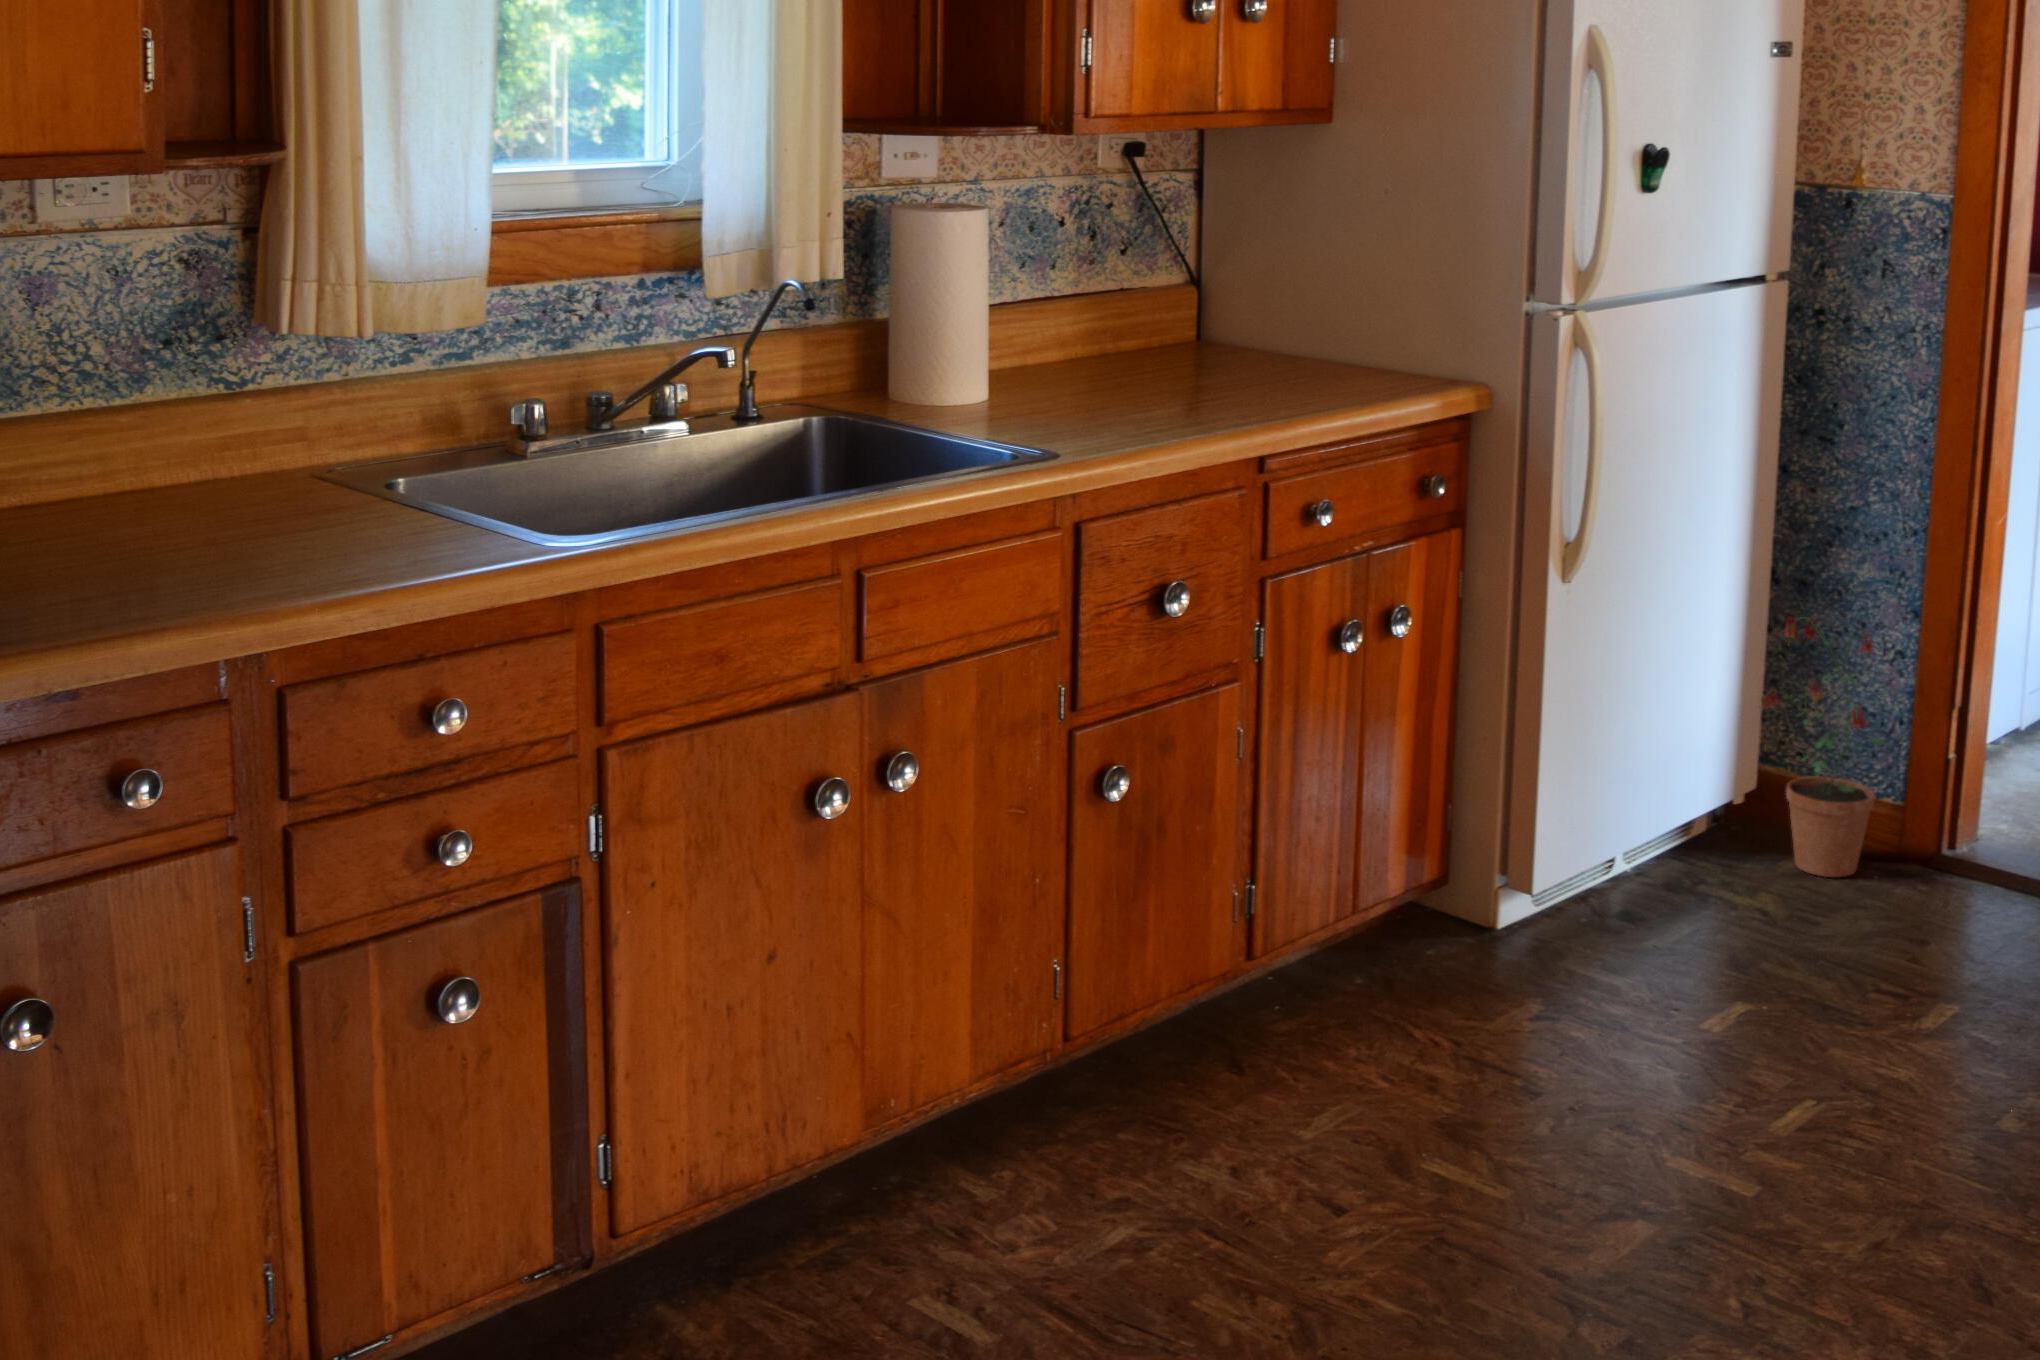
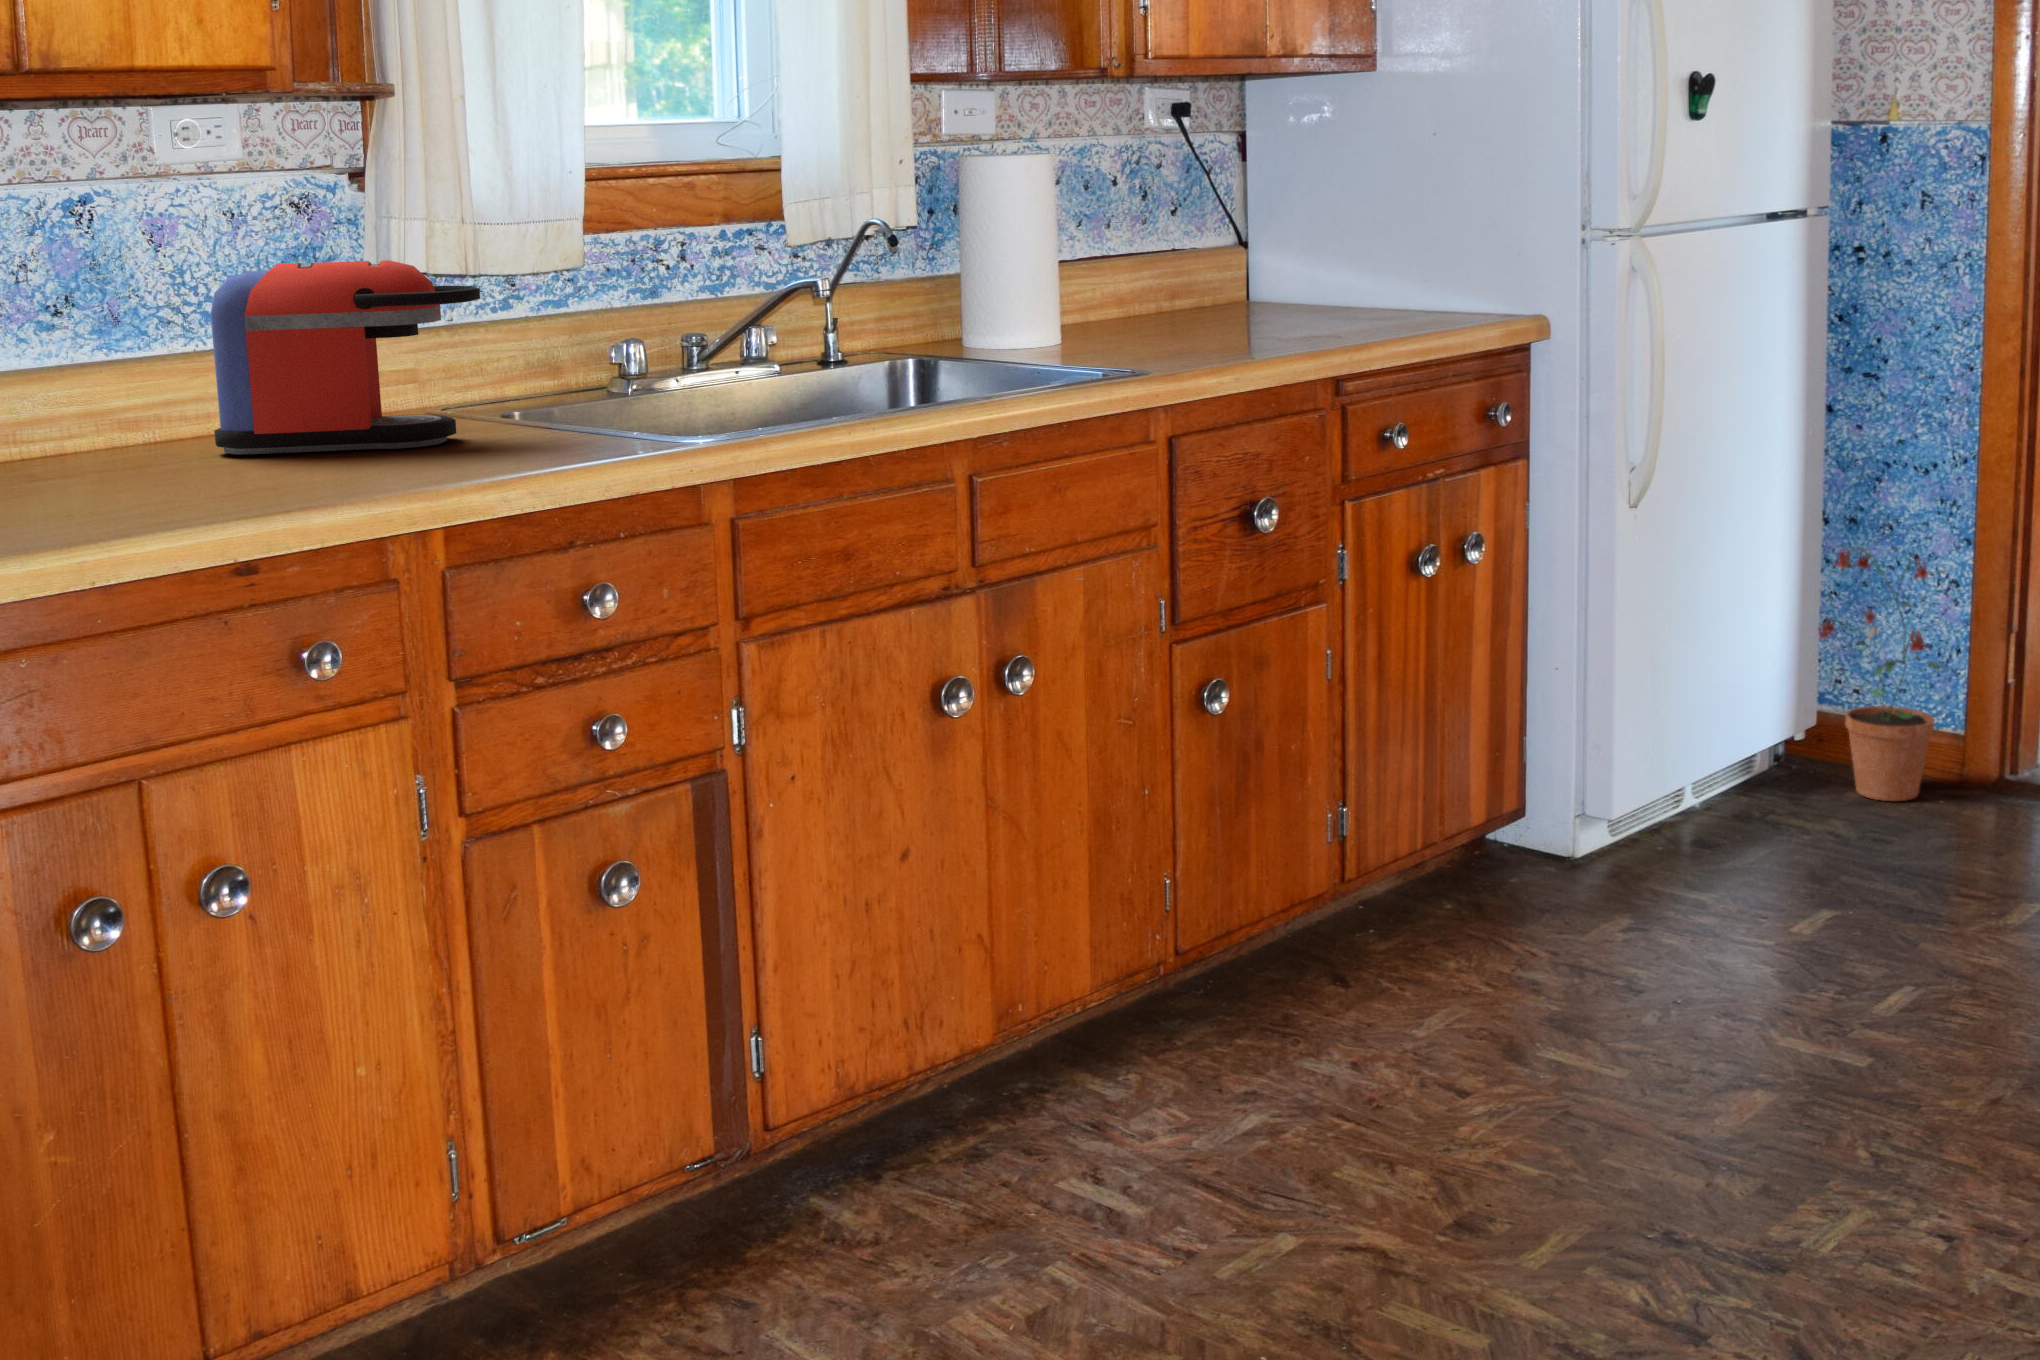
coffee maker: none [76,340,357,532] -> present [211,260,480,455]

